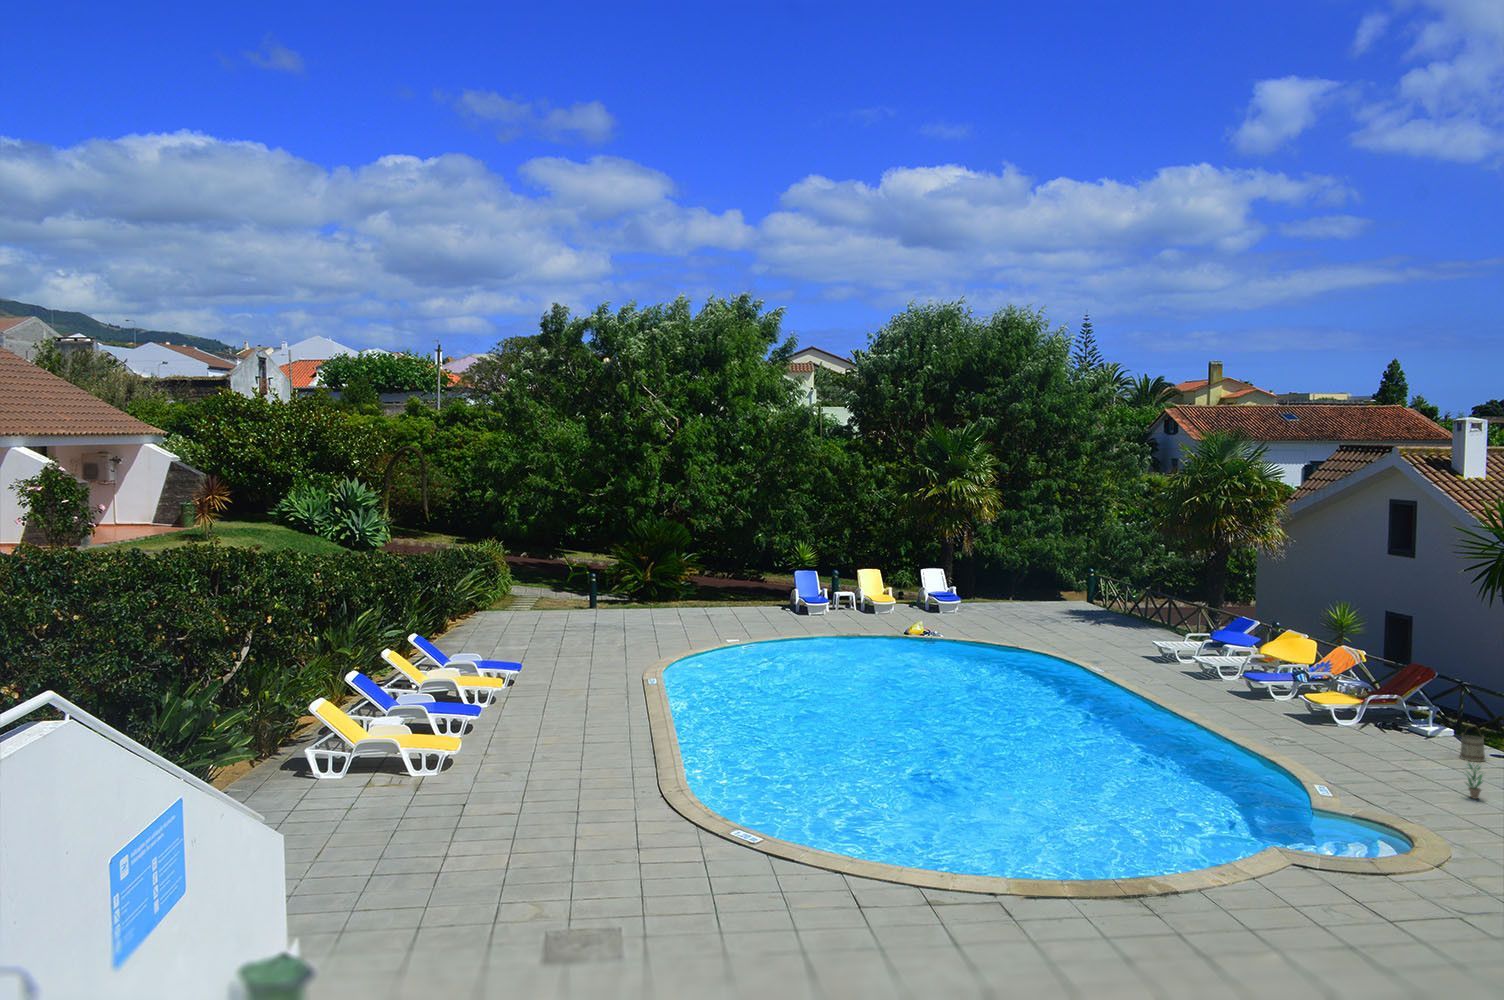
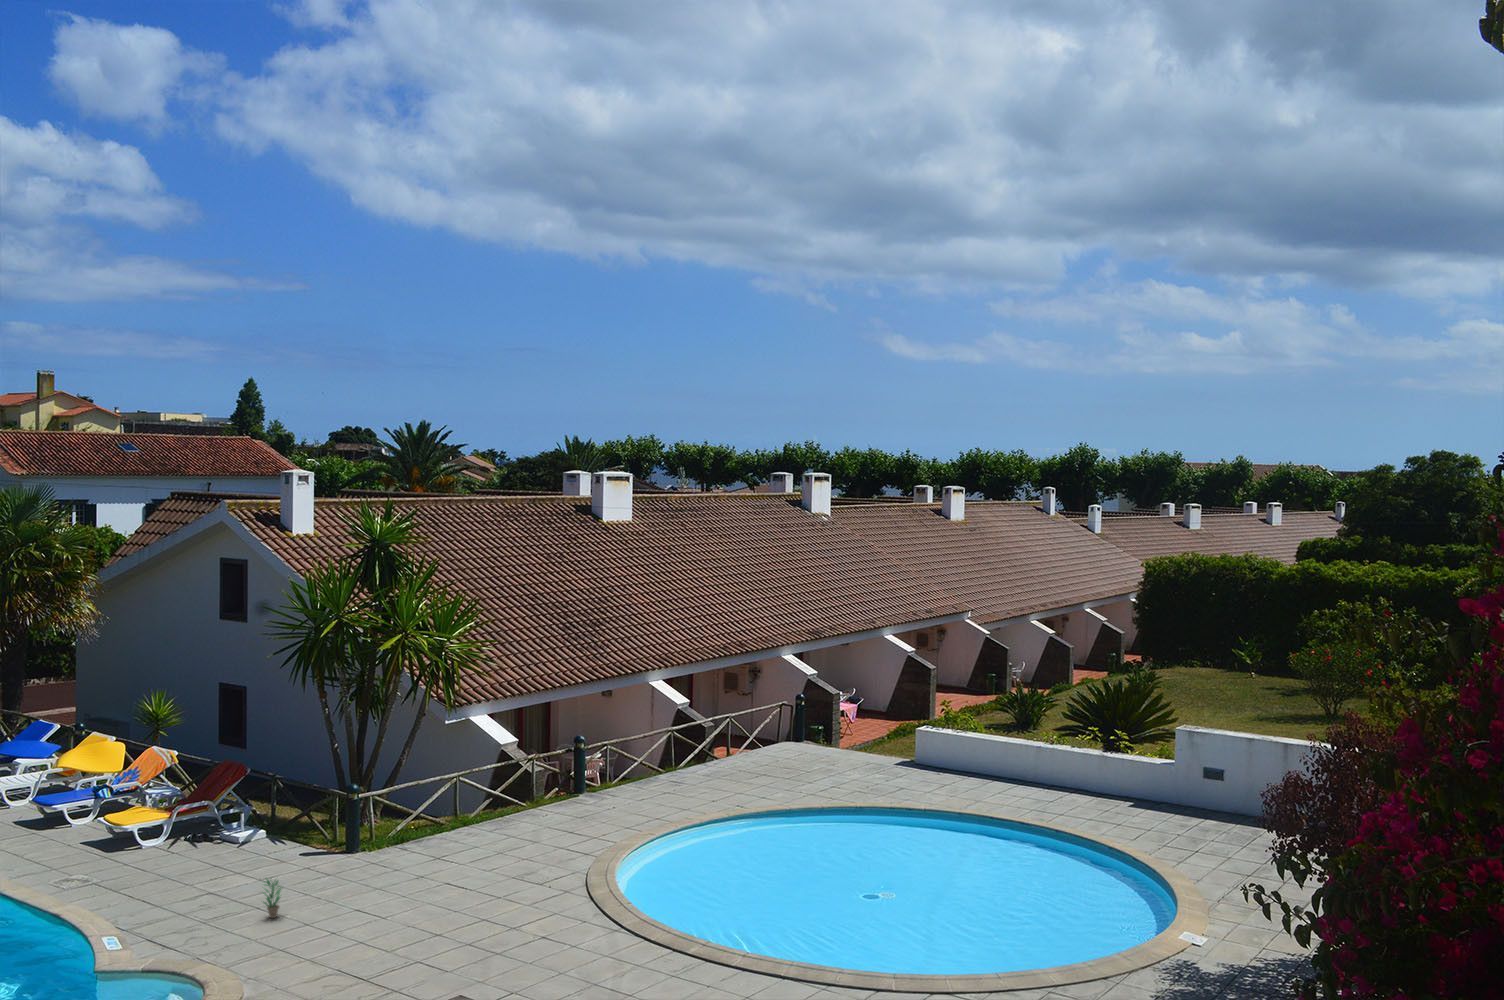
bucket: present [1460,734,1485,762] -> none [268,826,294,867]

